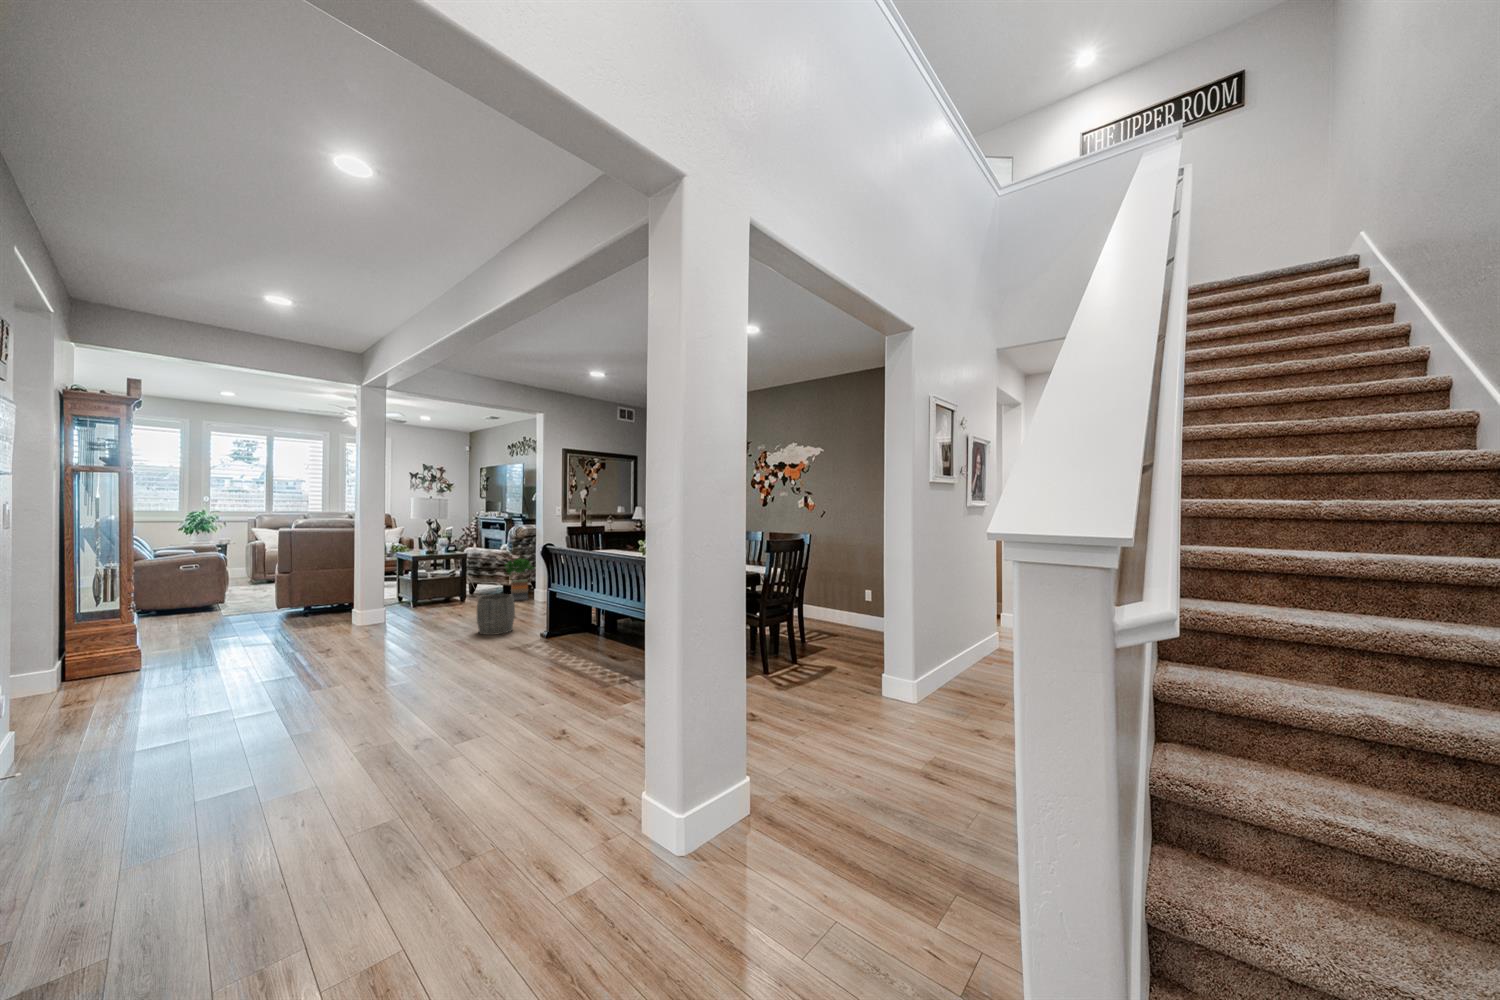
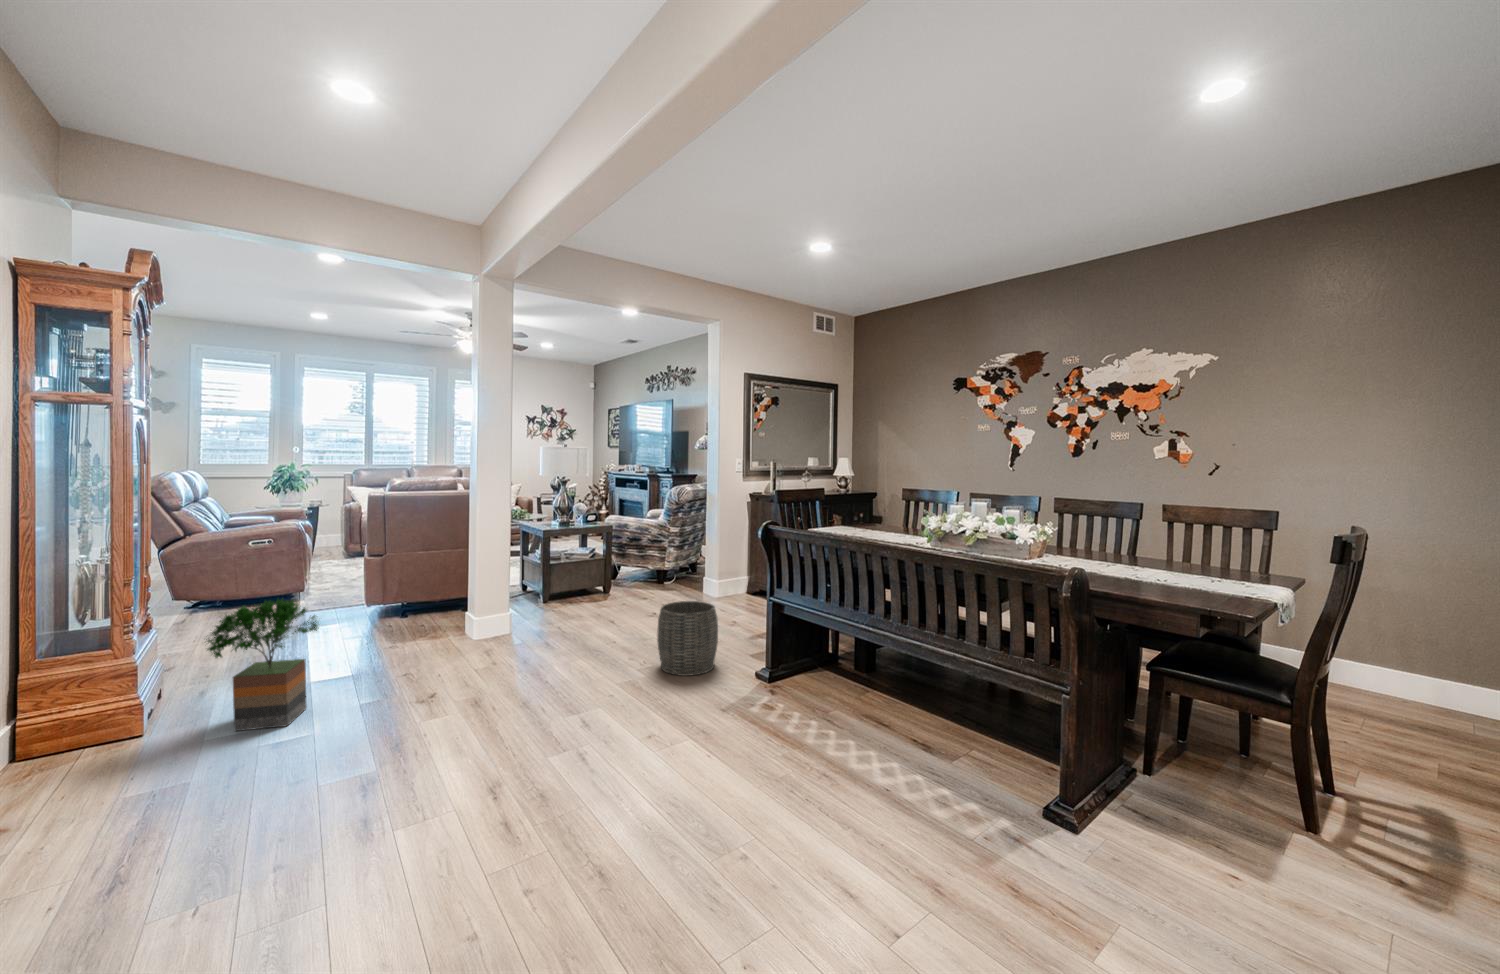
potted tree: present [506,559,534,600] -> present [206,599,319,731]

